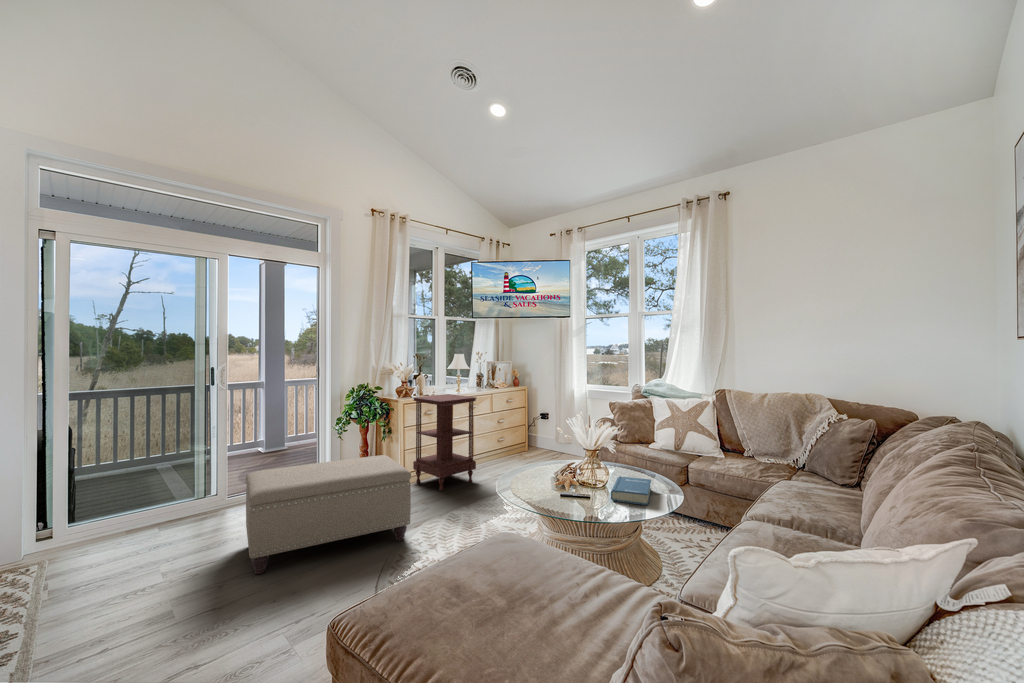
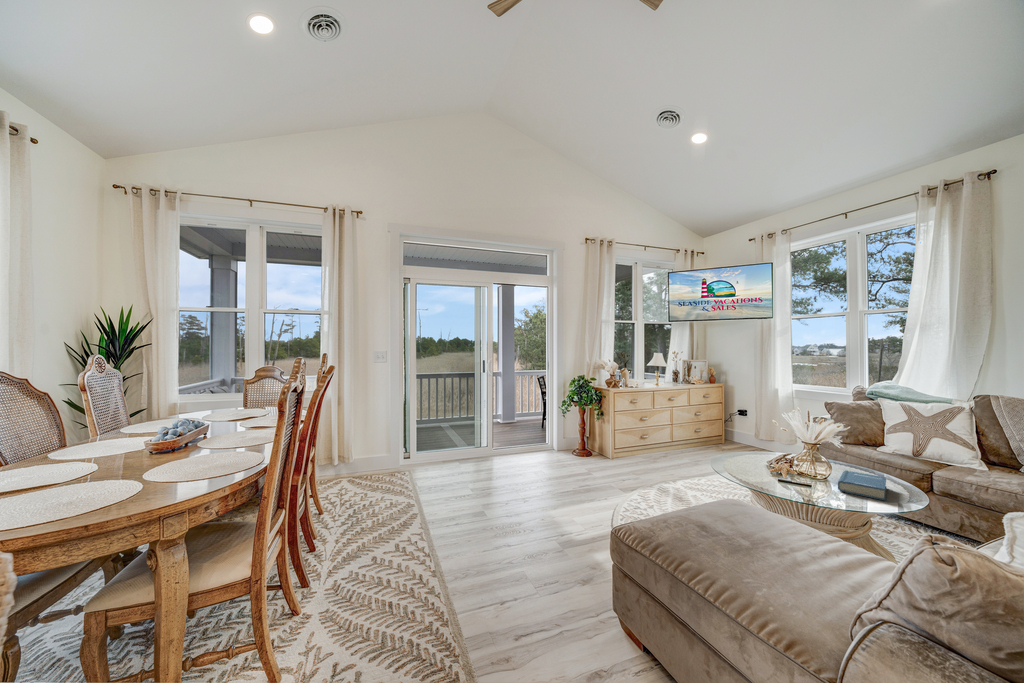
side table: present [413,394,477,491] -> none [622,387,680,467]
ottoman: present [246,455,411,574] -> none [510,431,630,505]

